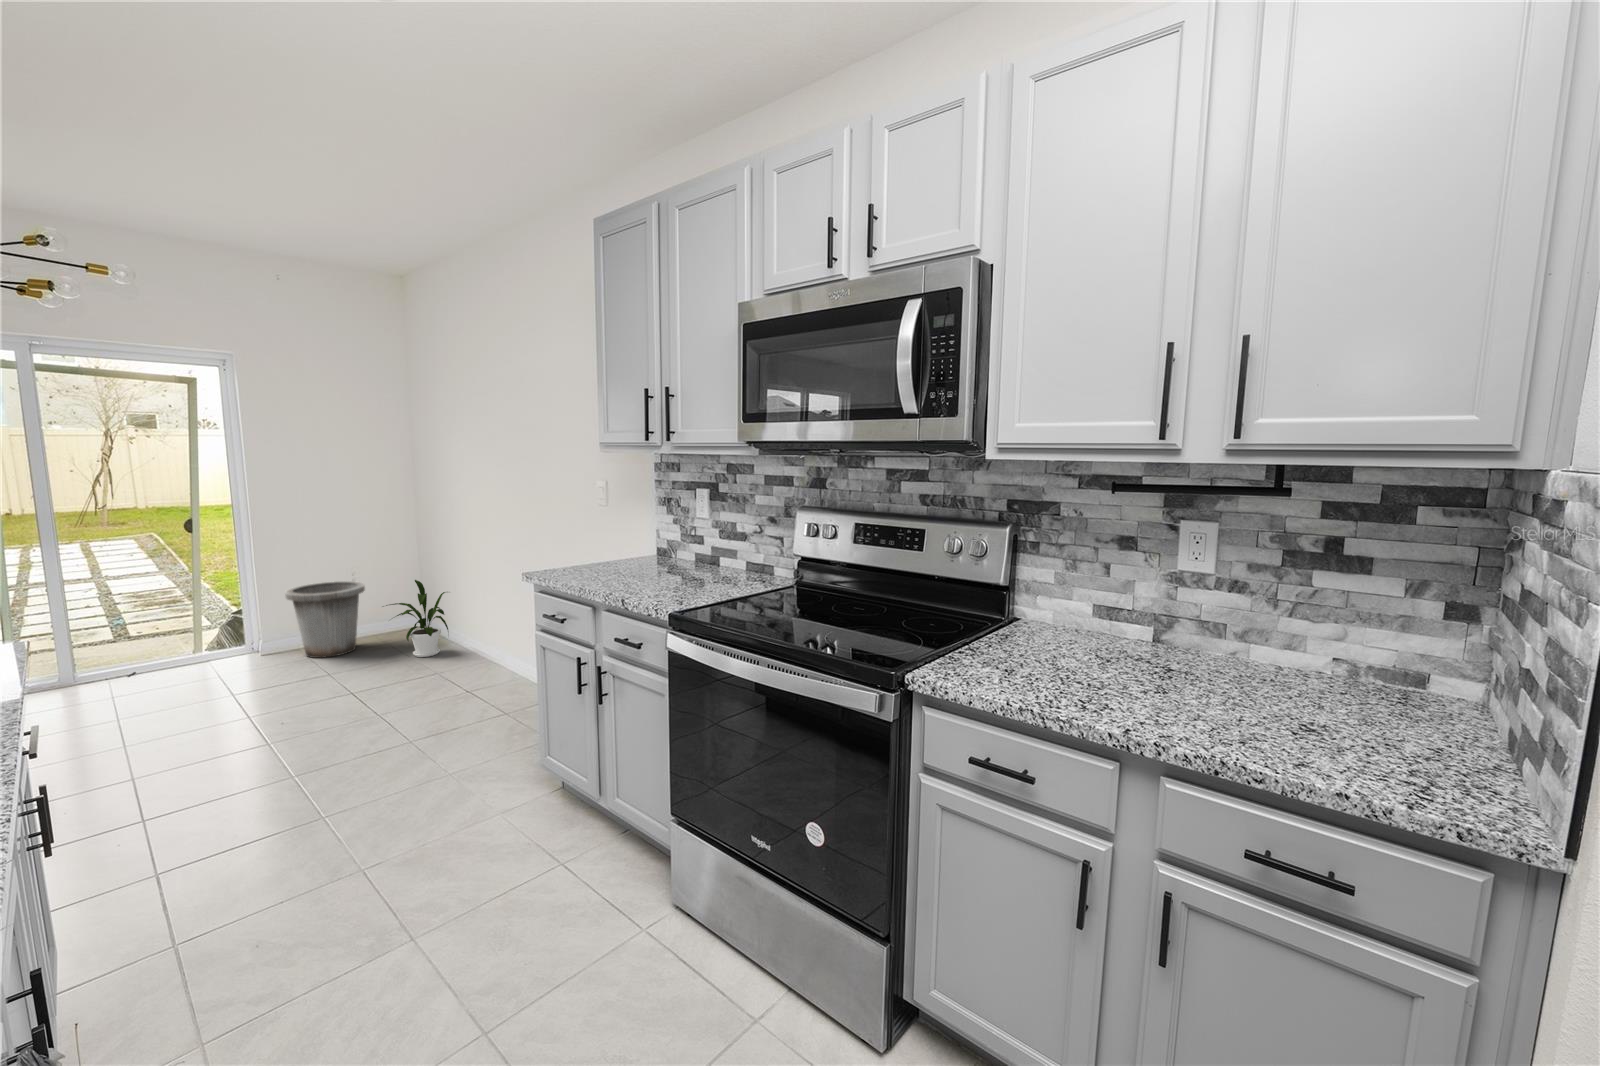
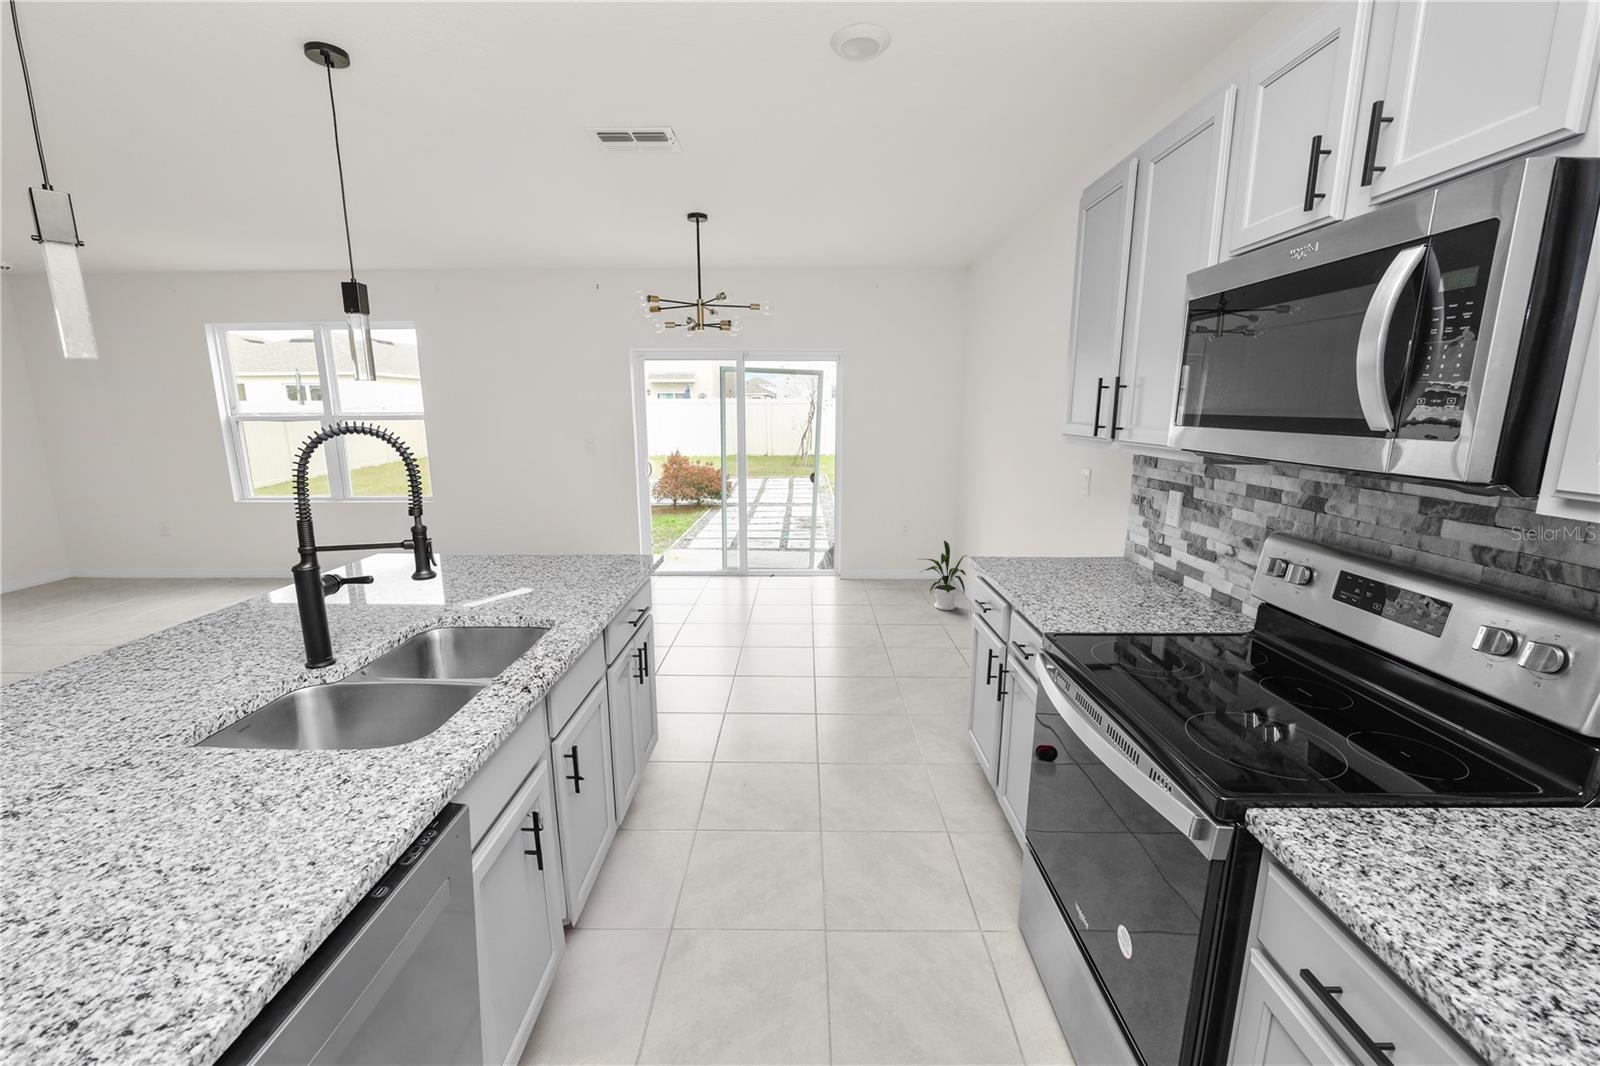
trash can: present [285,581,365,658] -> none [856,532,910,593]

